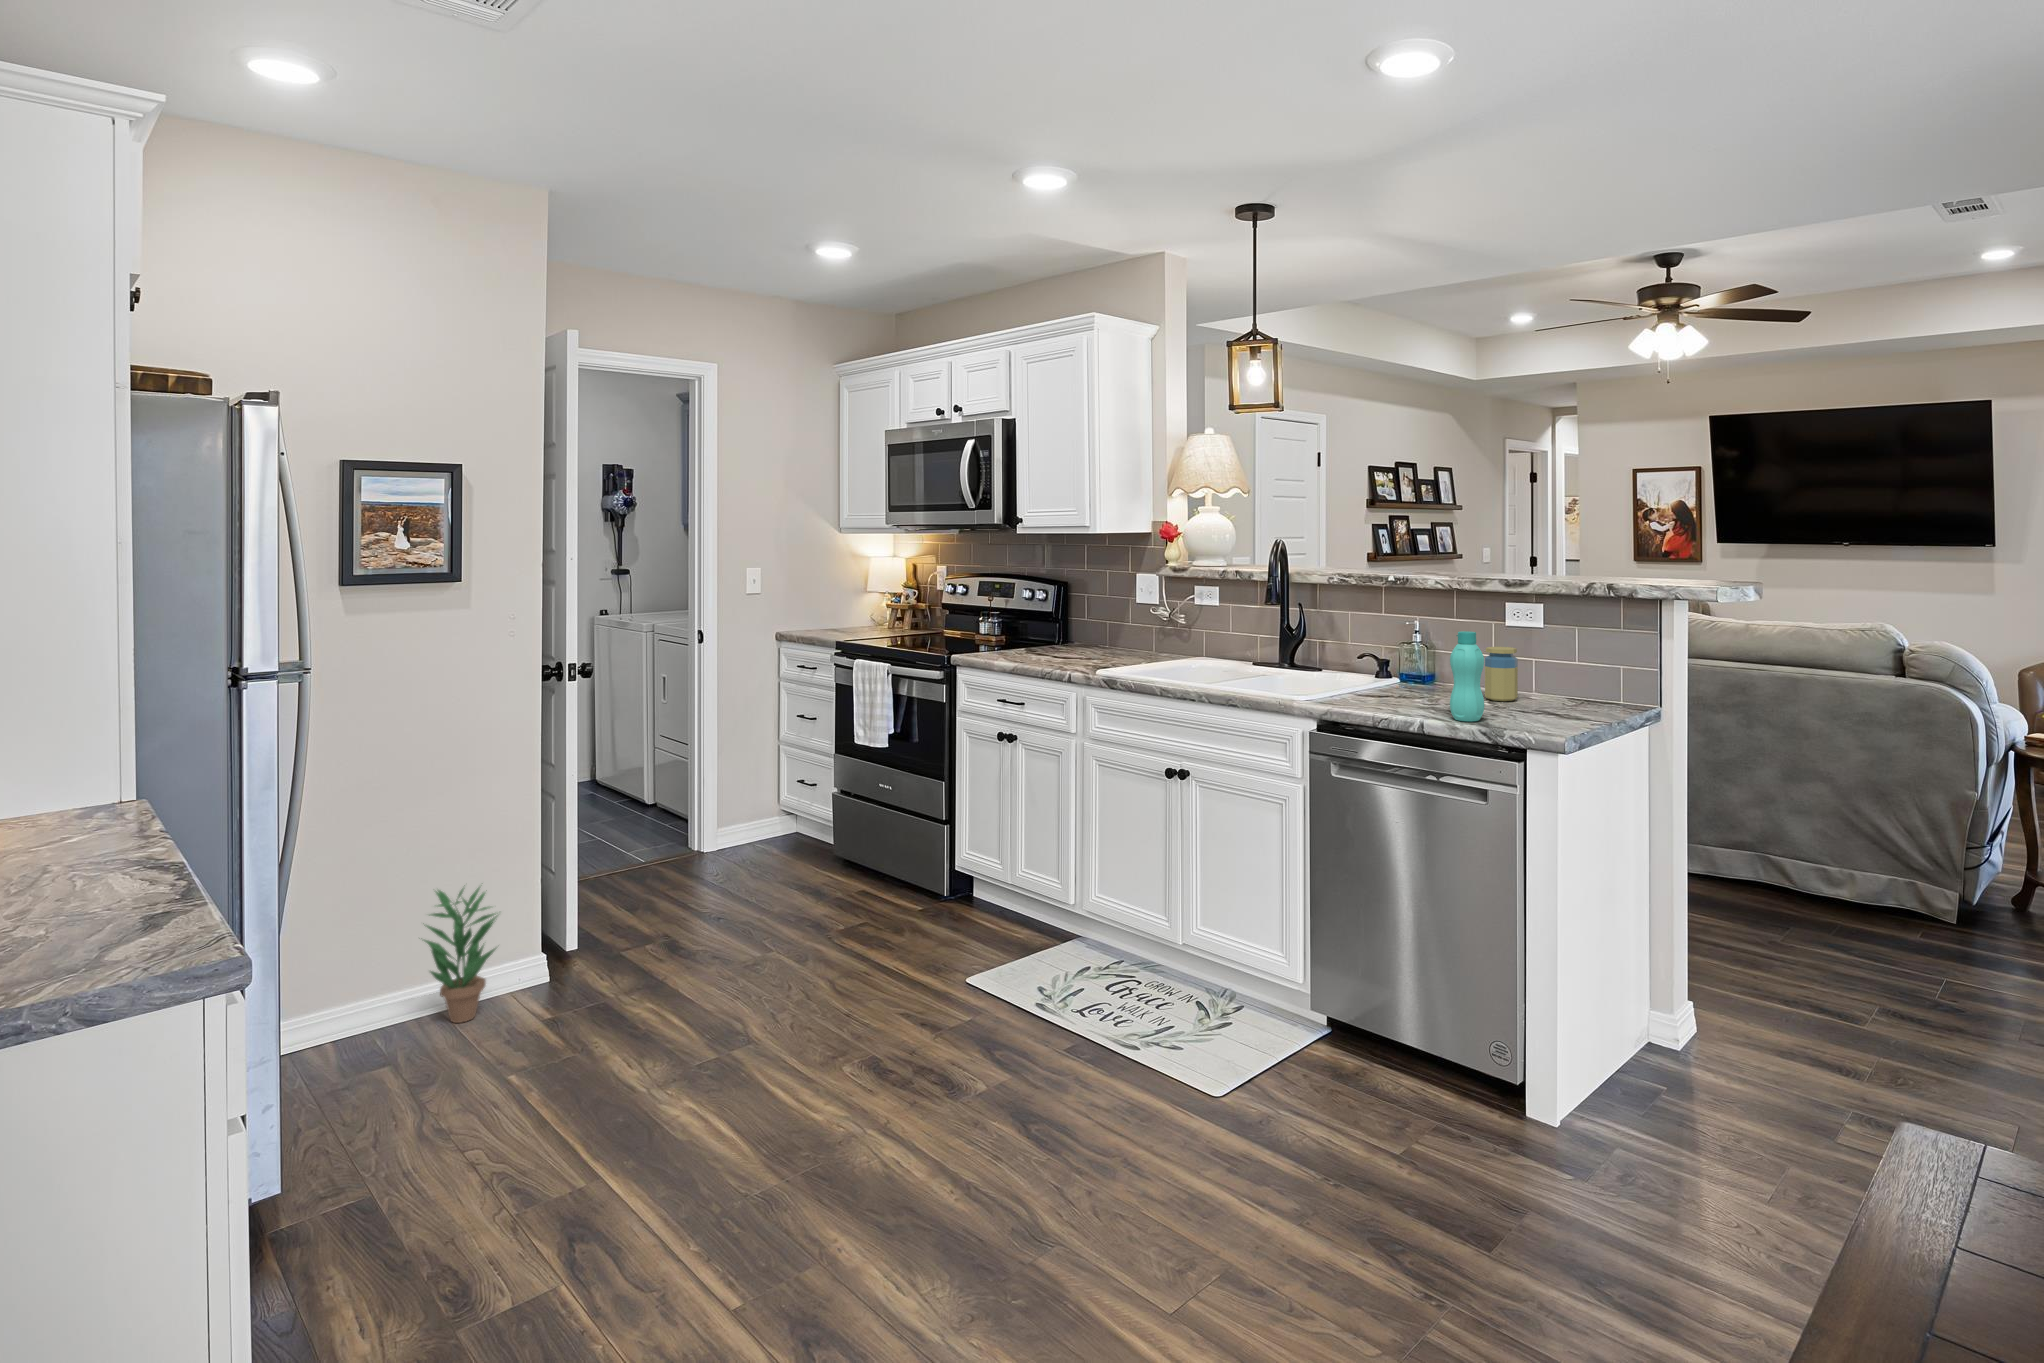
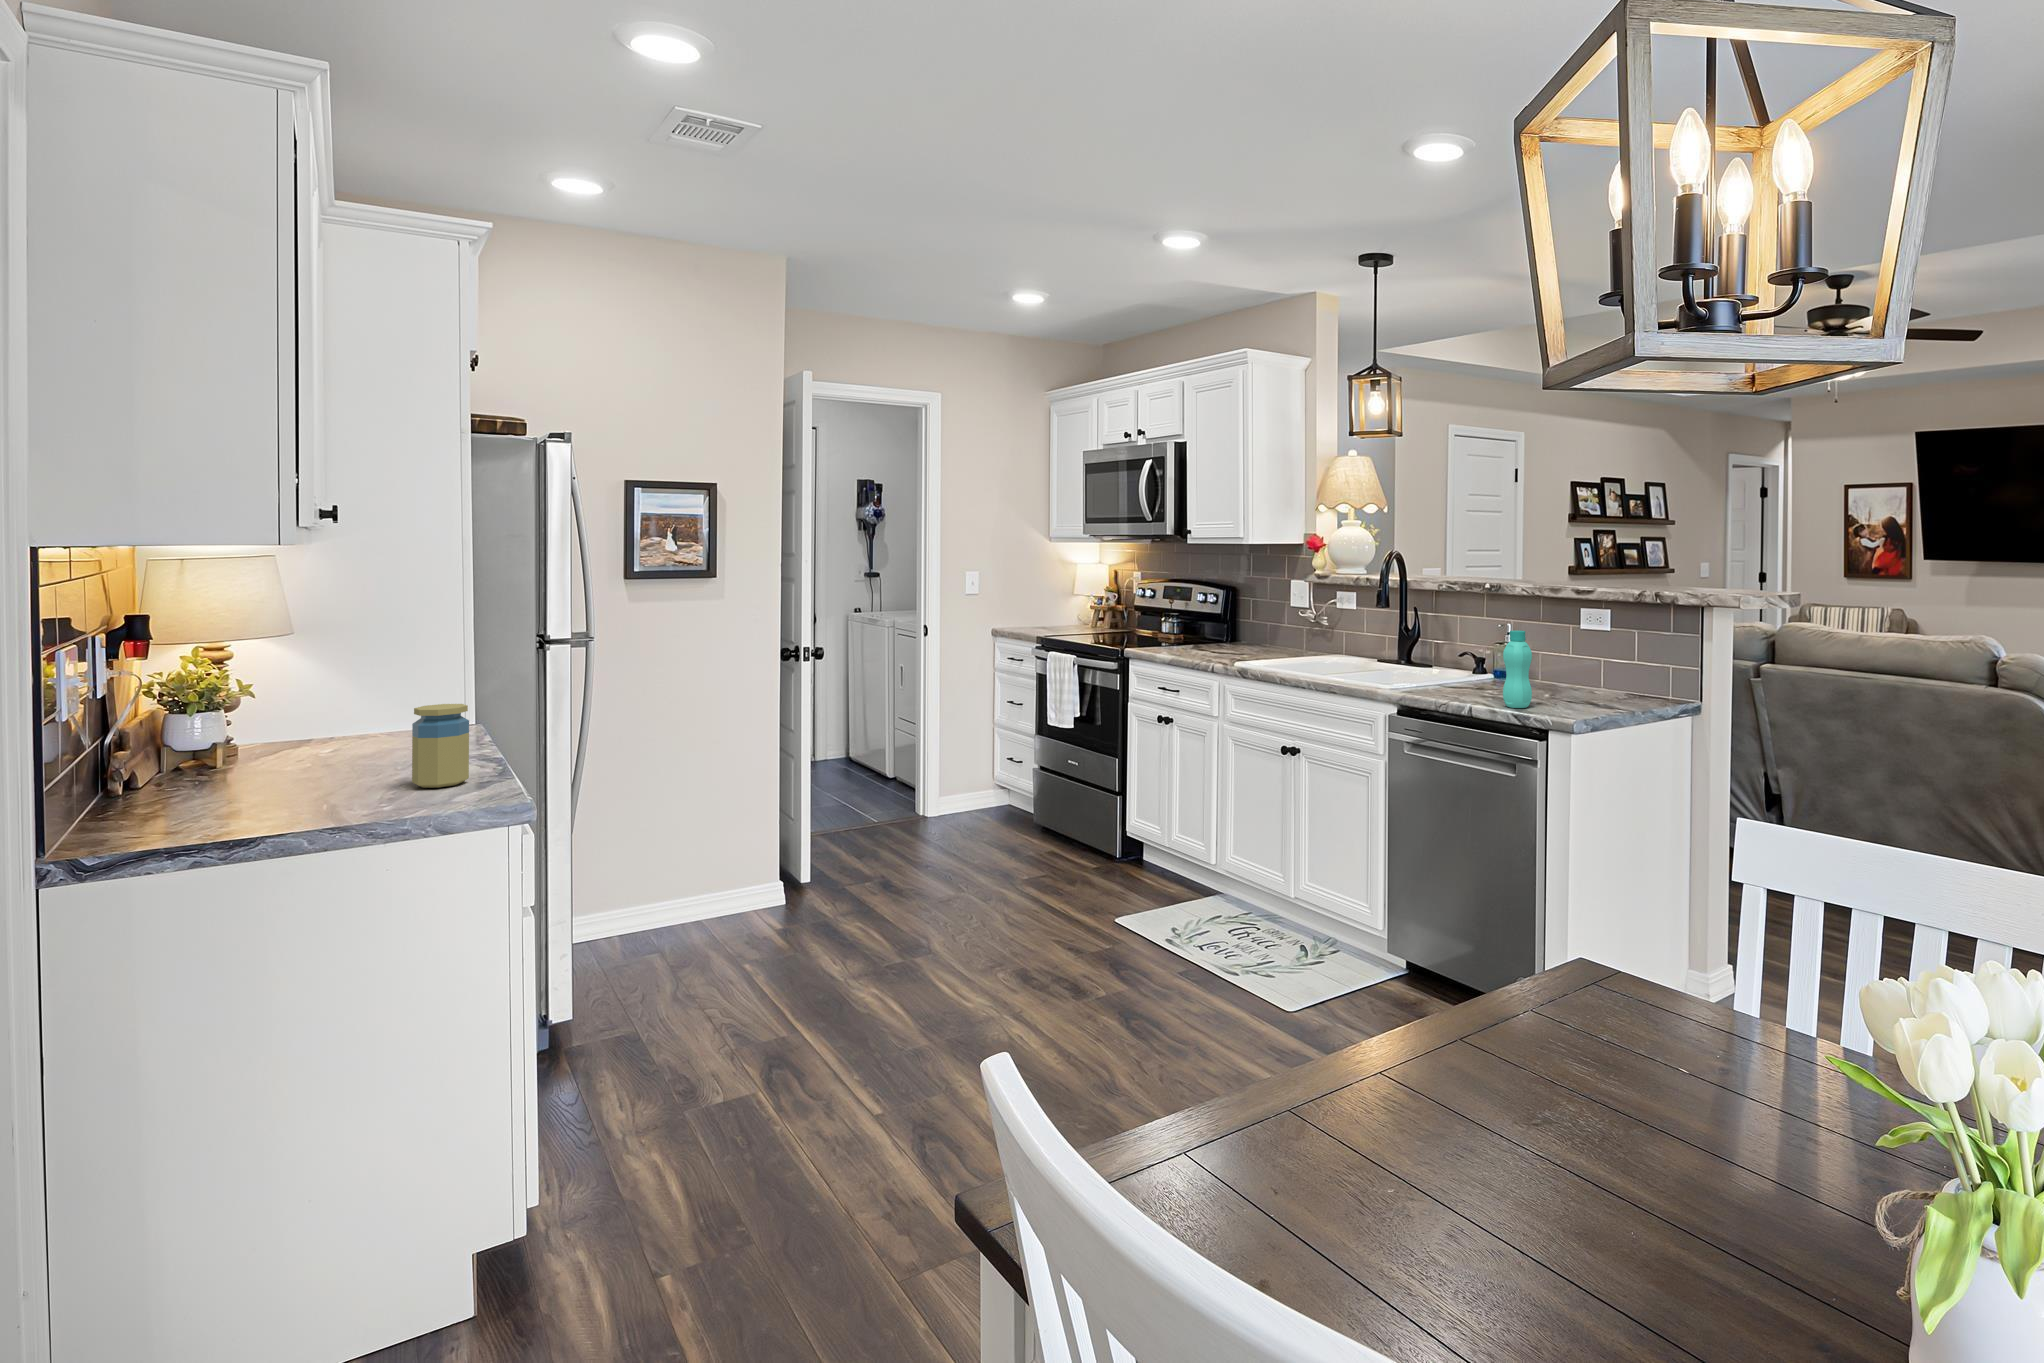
jar: present [1485,647,1518,701] -> present [412,704,469,788]
potted plant: present [424,887,497,1023] -> none [679,817,744,929]

